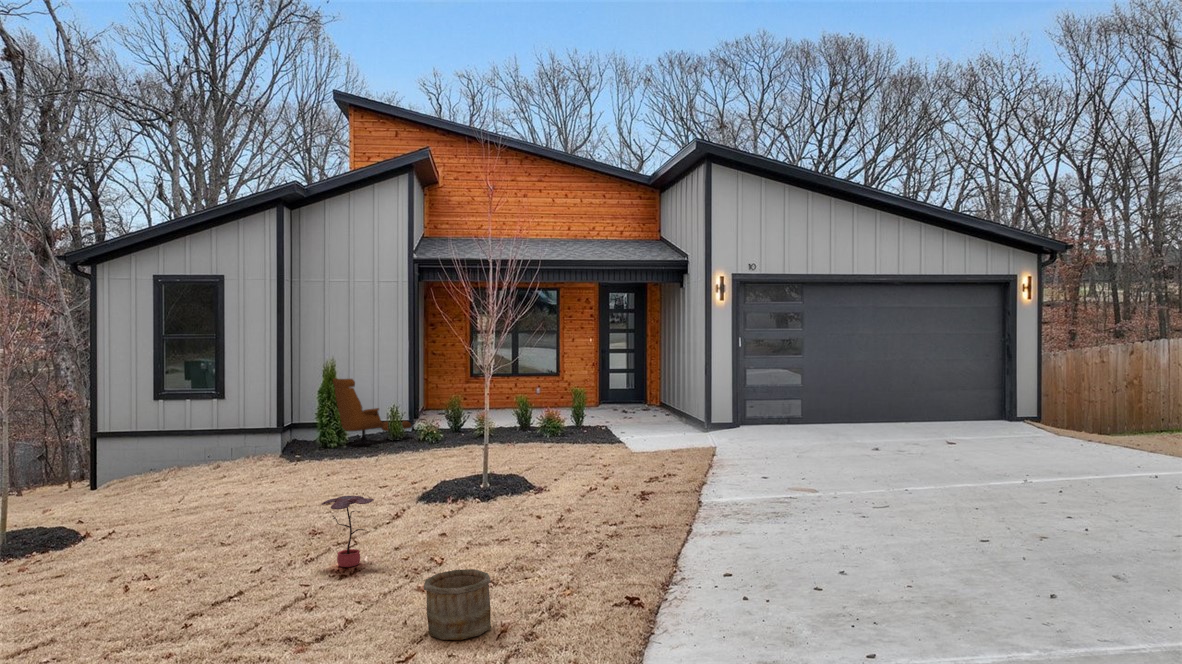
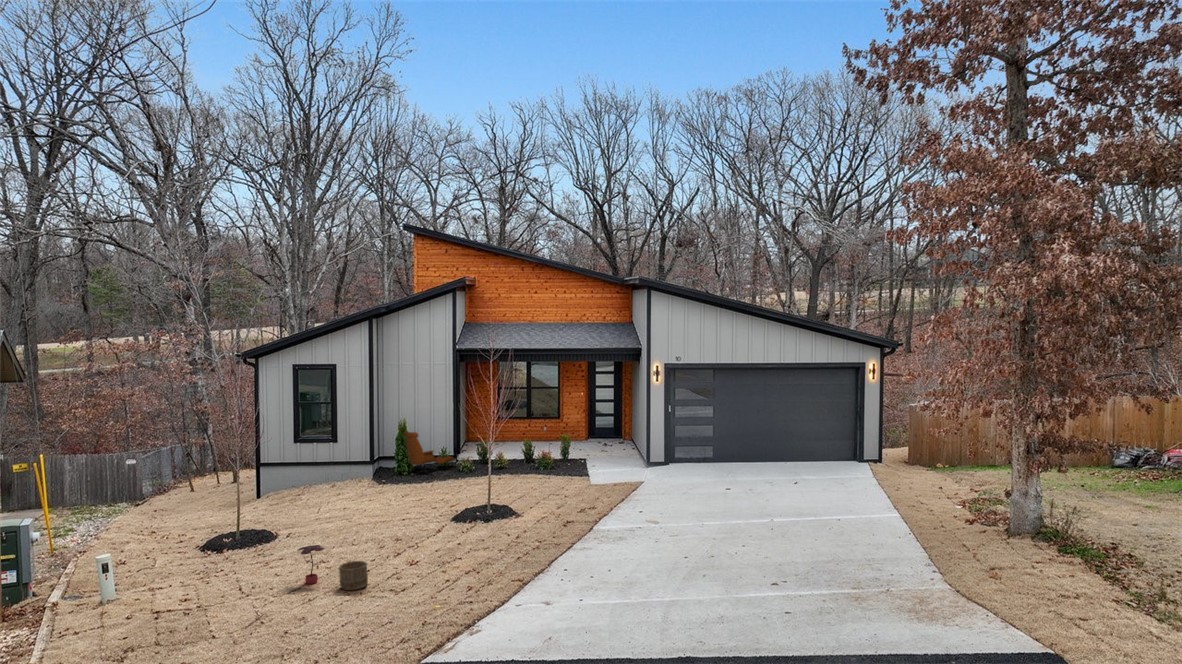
potted plant: present [321,496,374,567] -> present [298,545,324,584]
wooden bucket: present [424,569,491,640] -> present [339,561,368,590]

